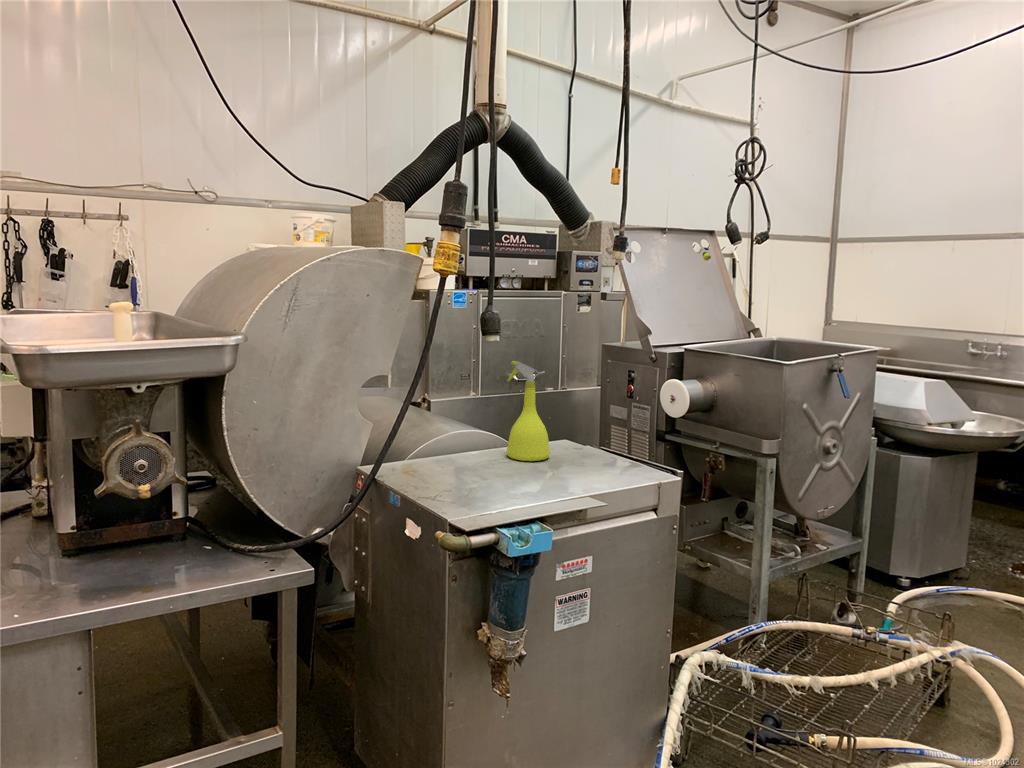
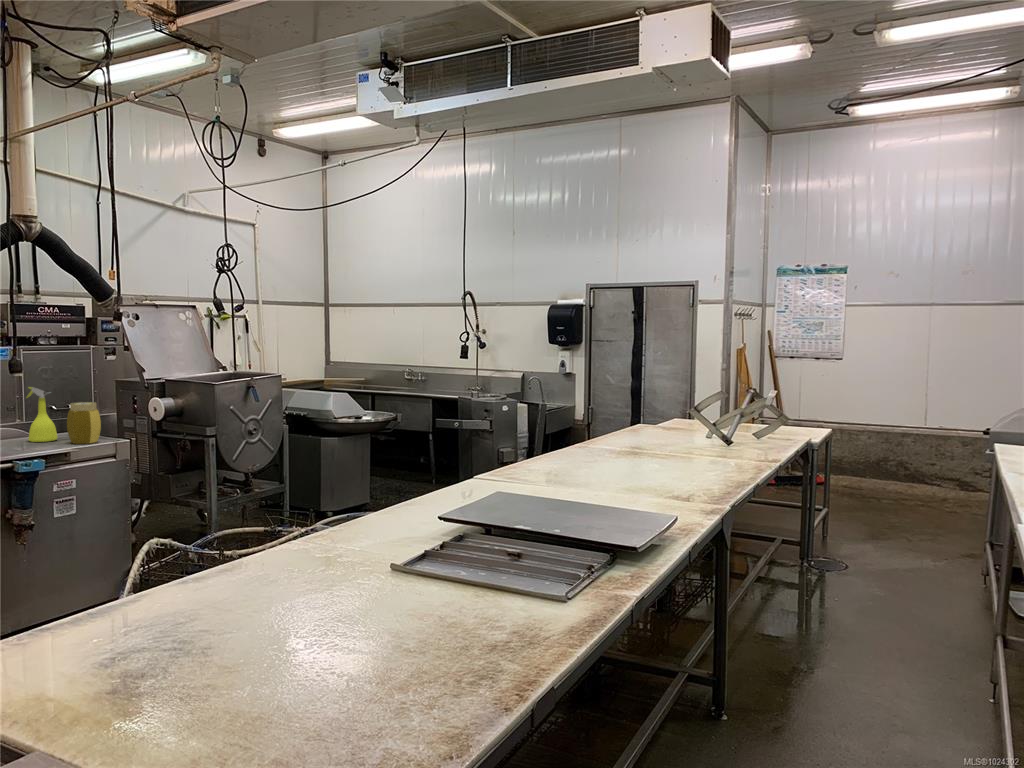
jar: none [570,395,626,477] -> present [67,402,101,444]

